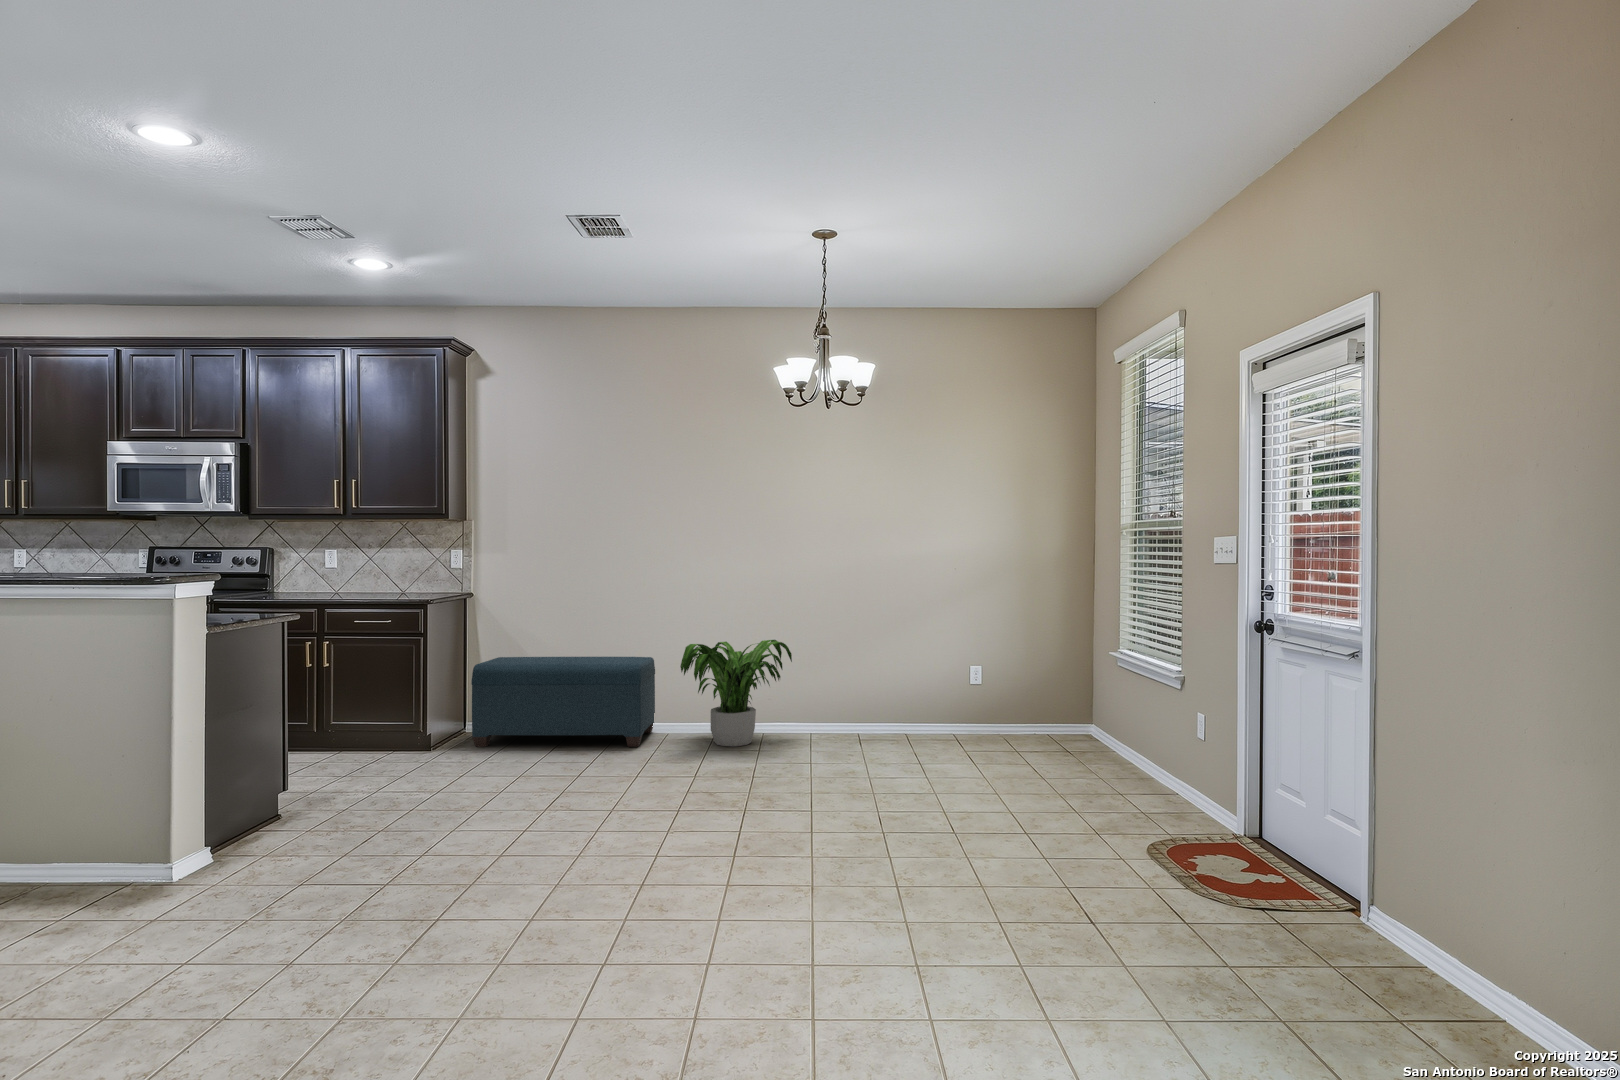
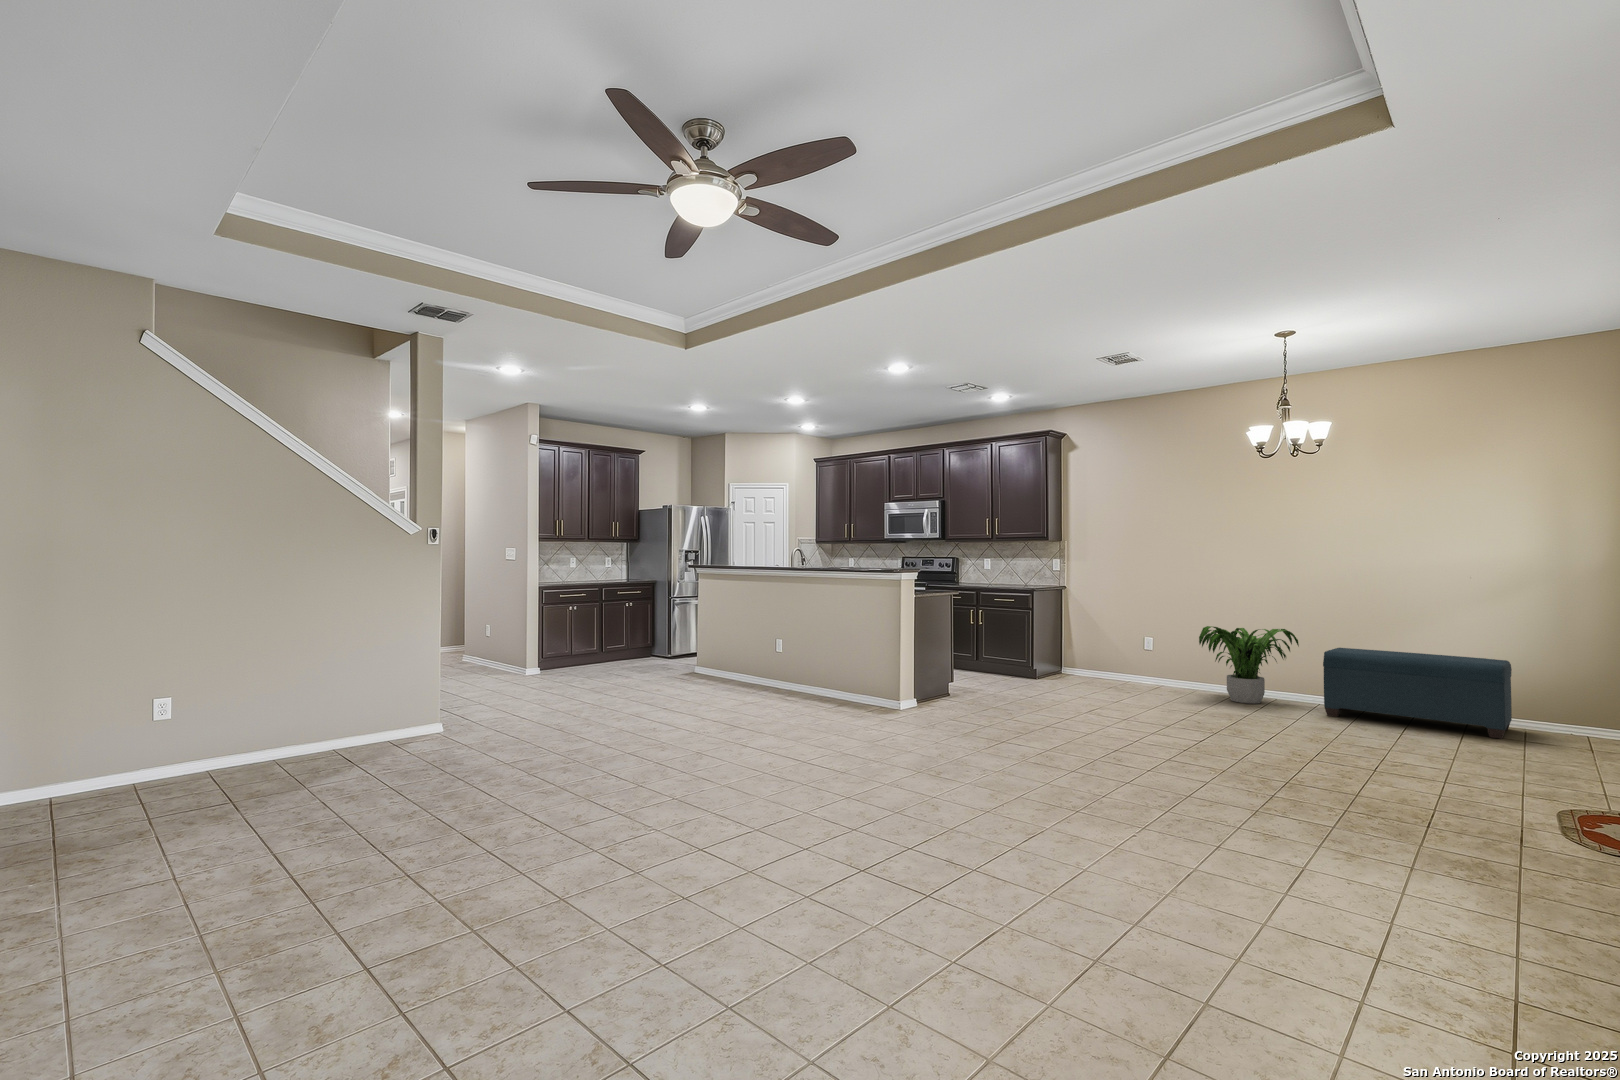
bench: present [471,657,655,747] -> present [1323,648,1512,739]

